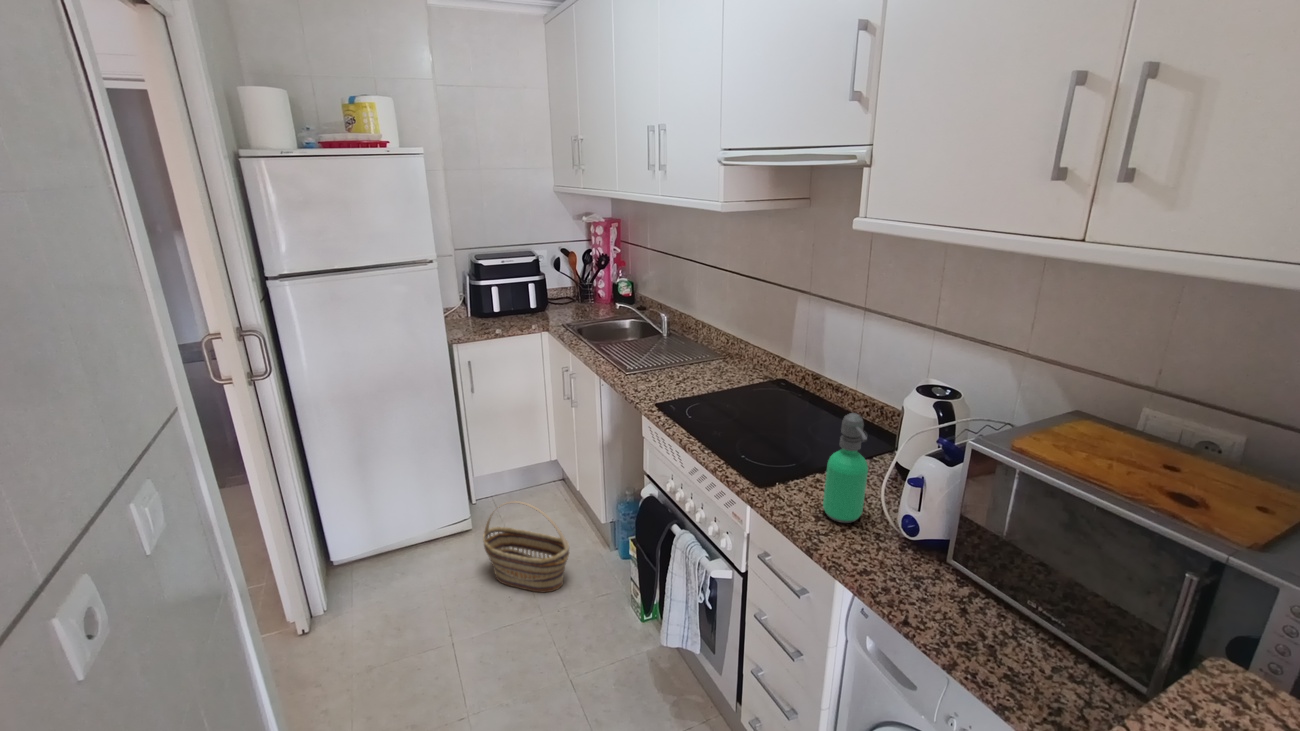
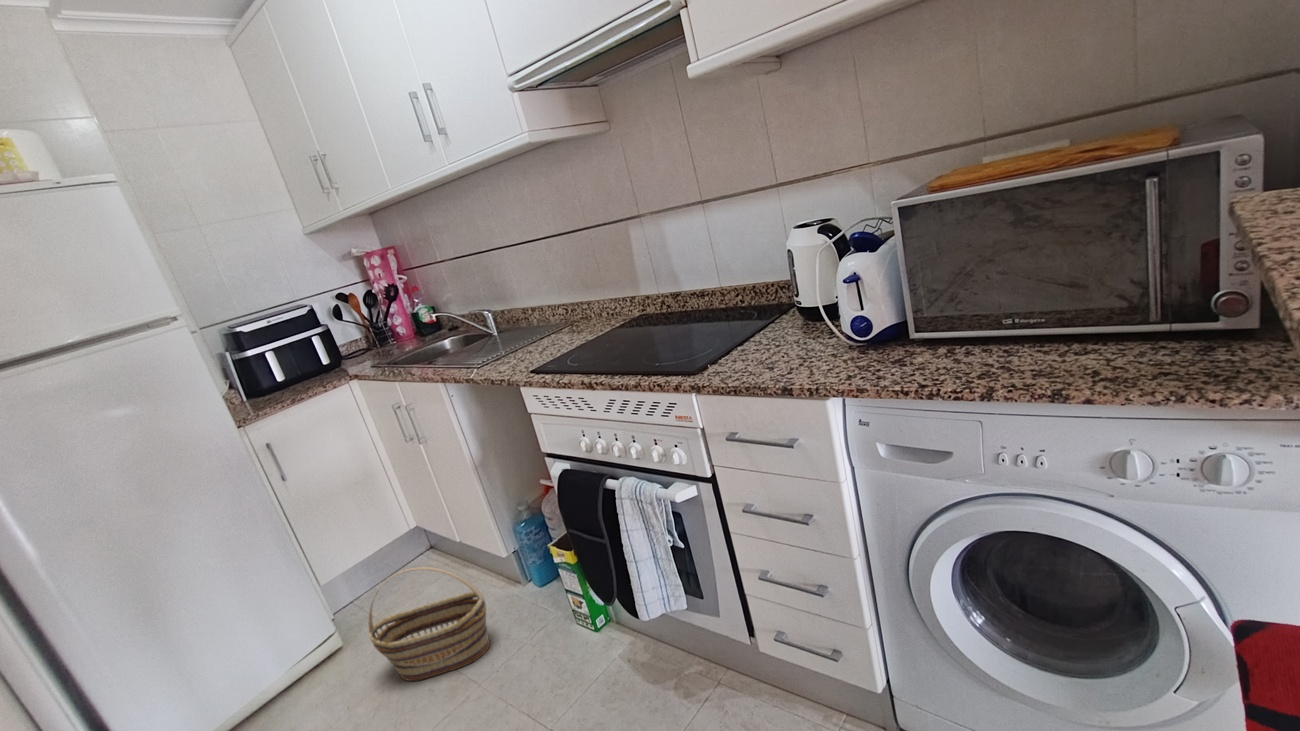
soap dispenser: present [823,413,868,523] -> none [759,243,808,362]

